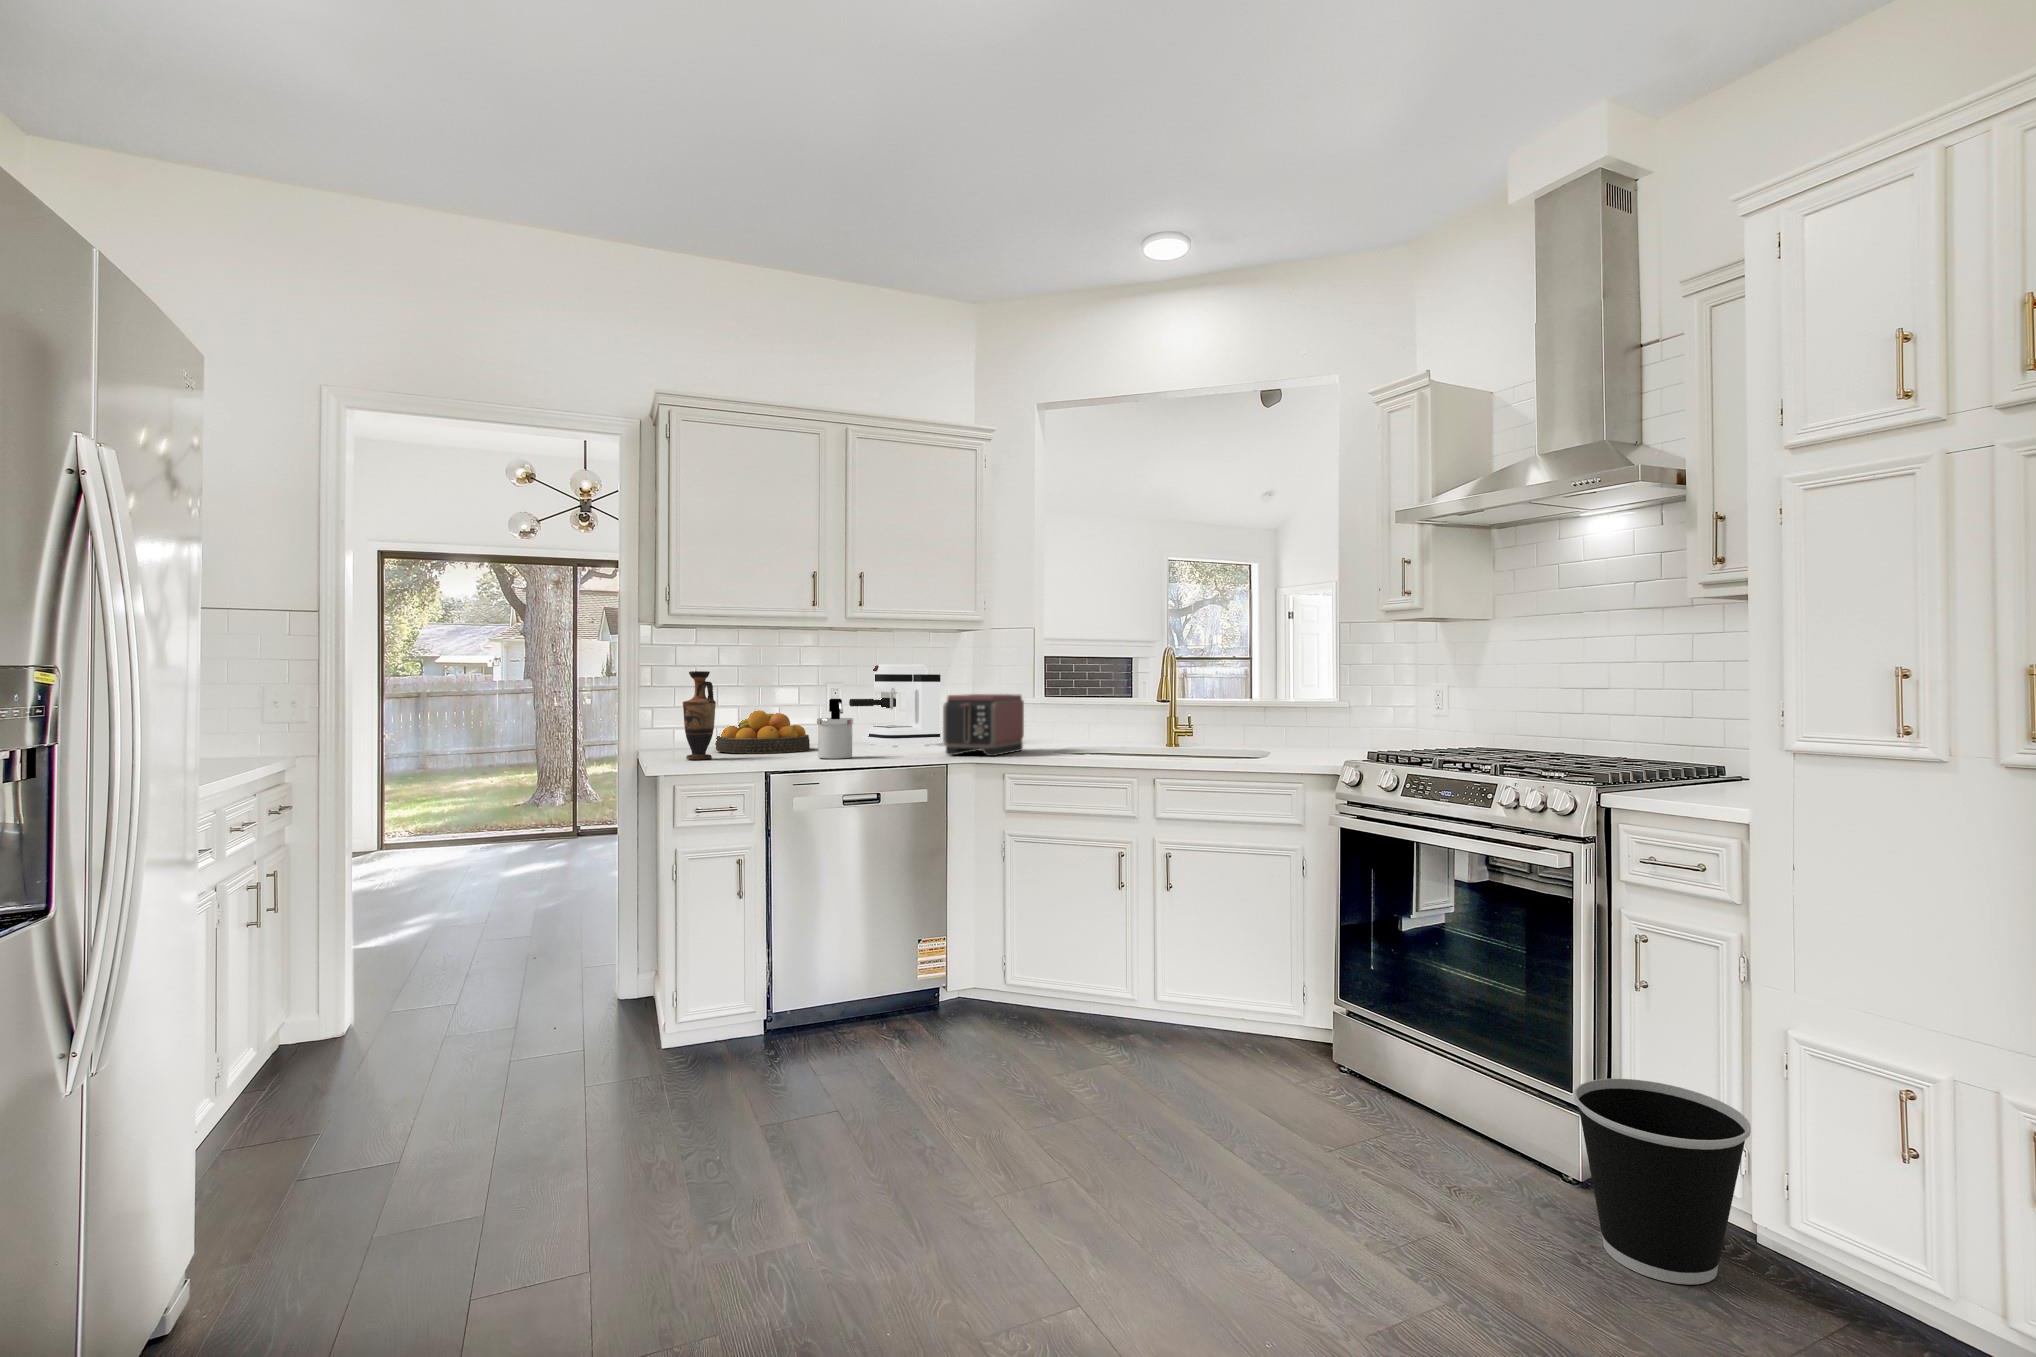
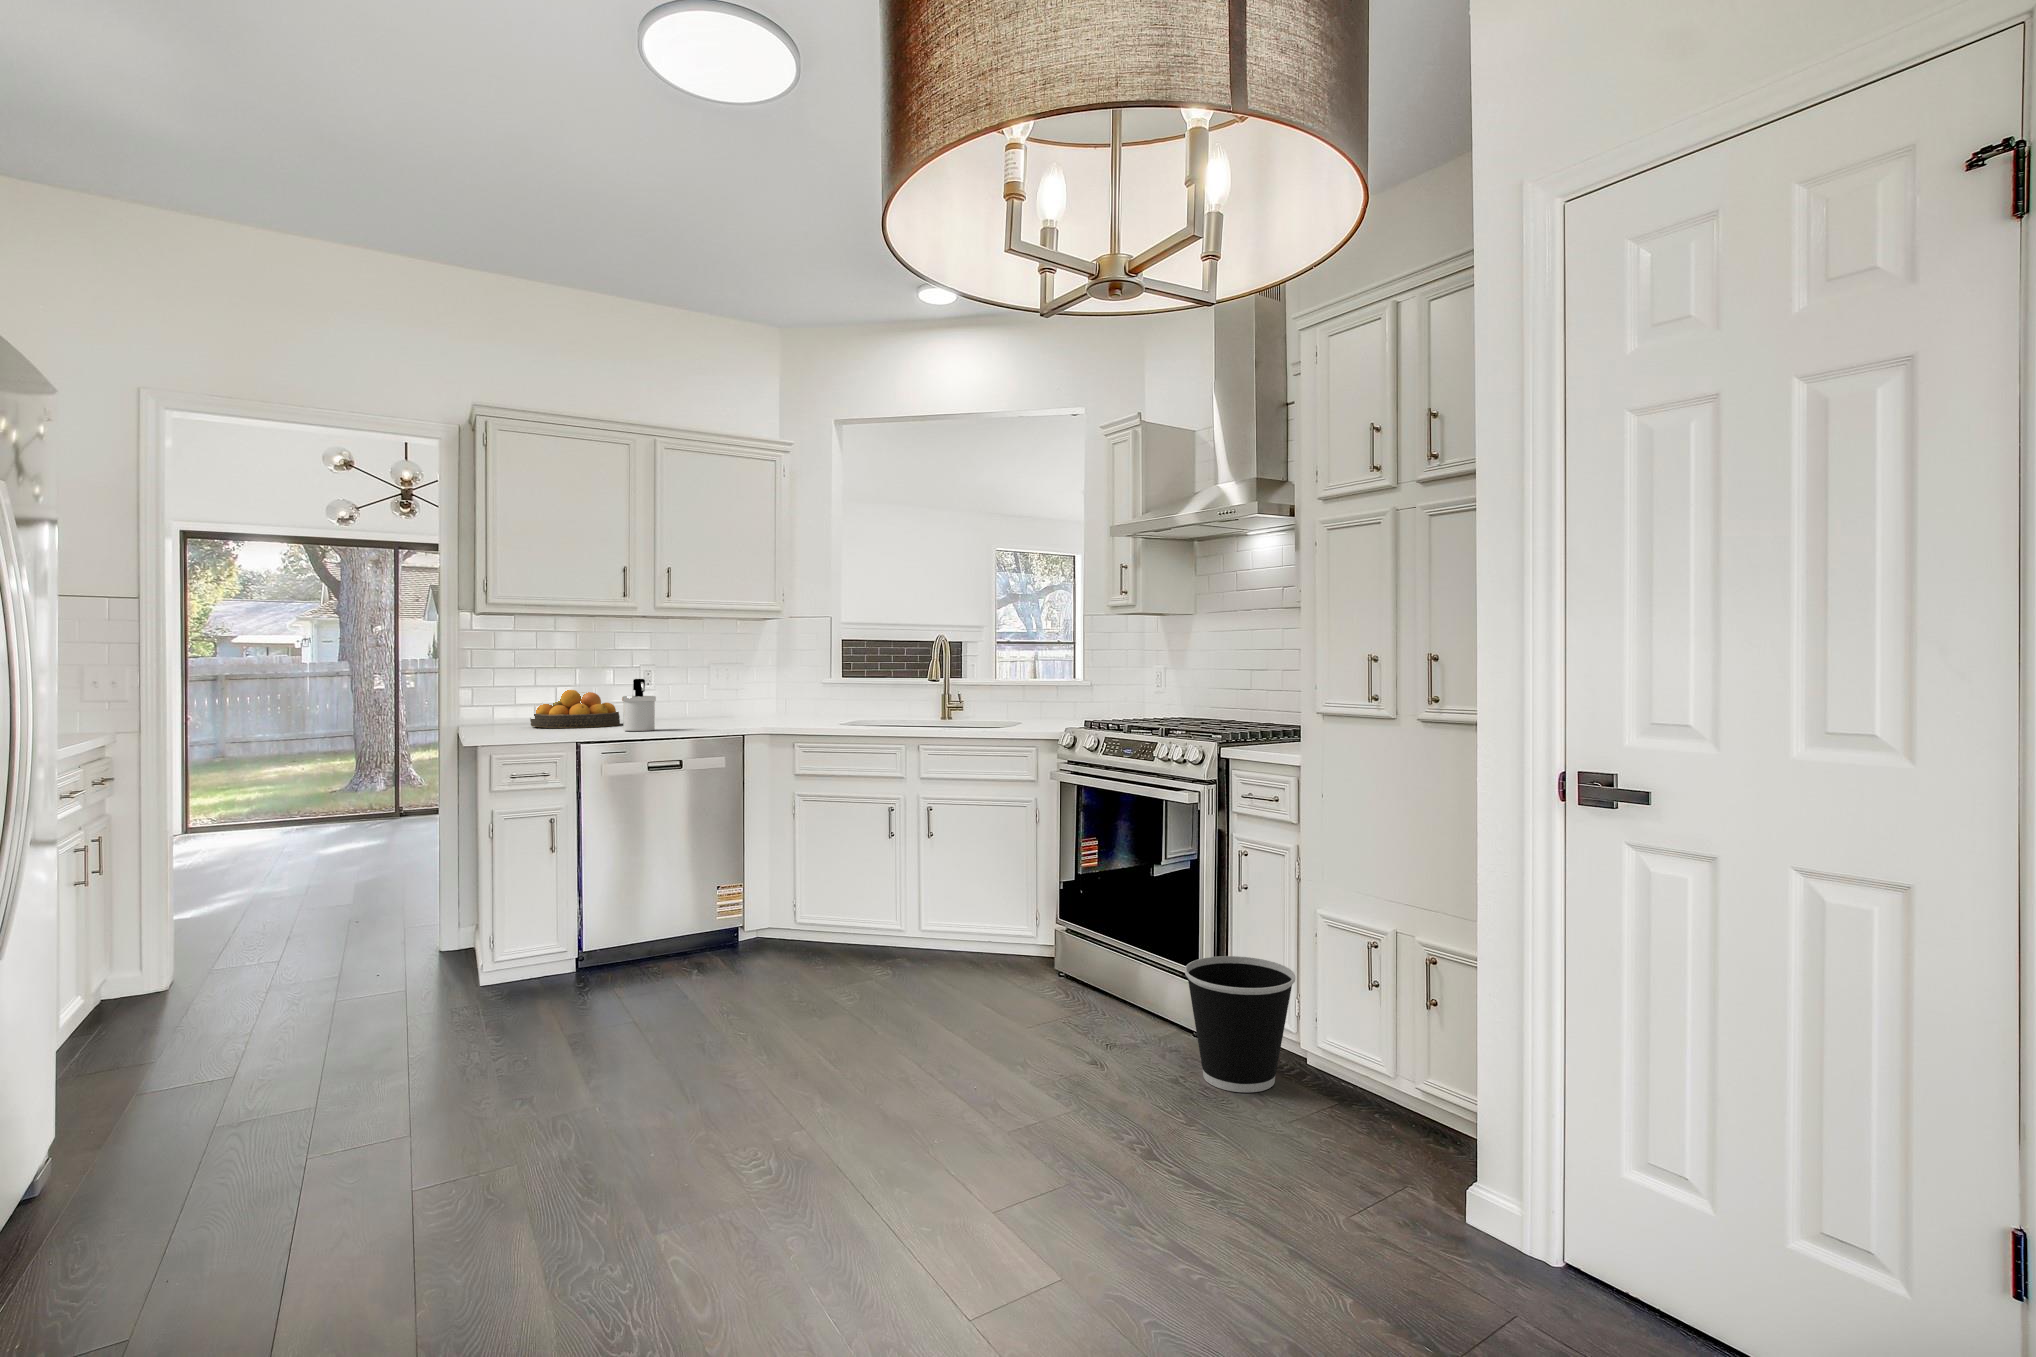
coffee maker: present [849,664,941,747] -> none [657,649,742,722]
vase: present [683,671,716,760] -> none [497,655,529,733]
toaster: present [943,694,1024,756] -> none [736,675,811,728]

